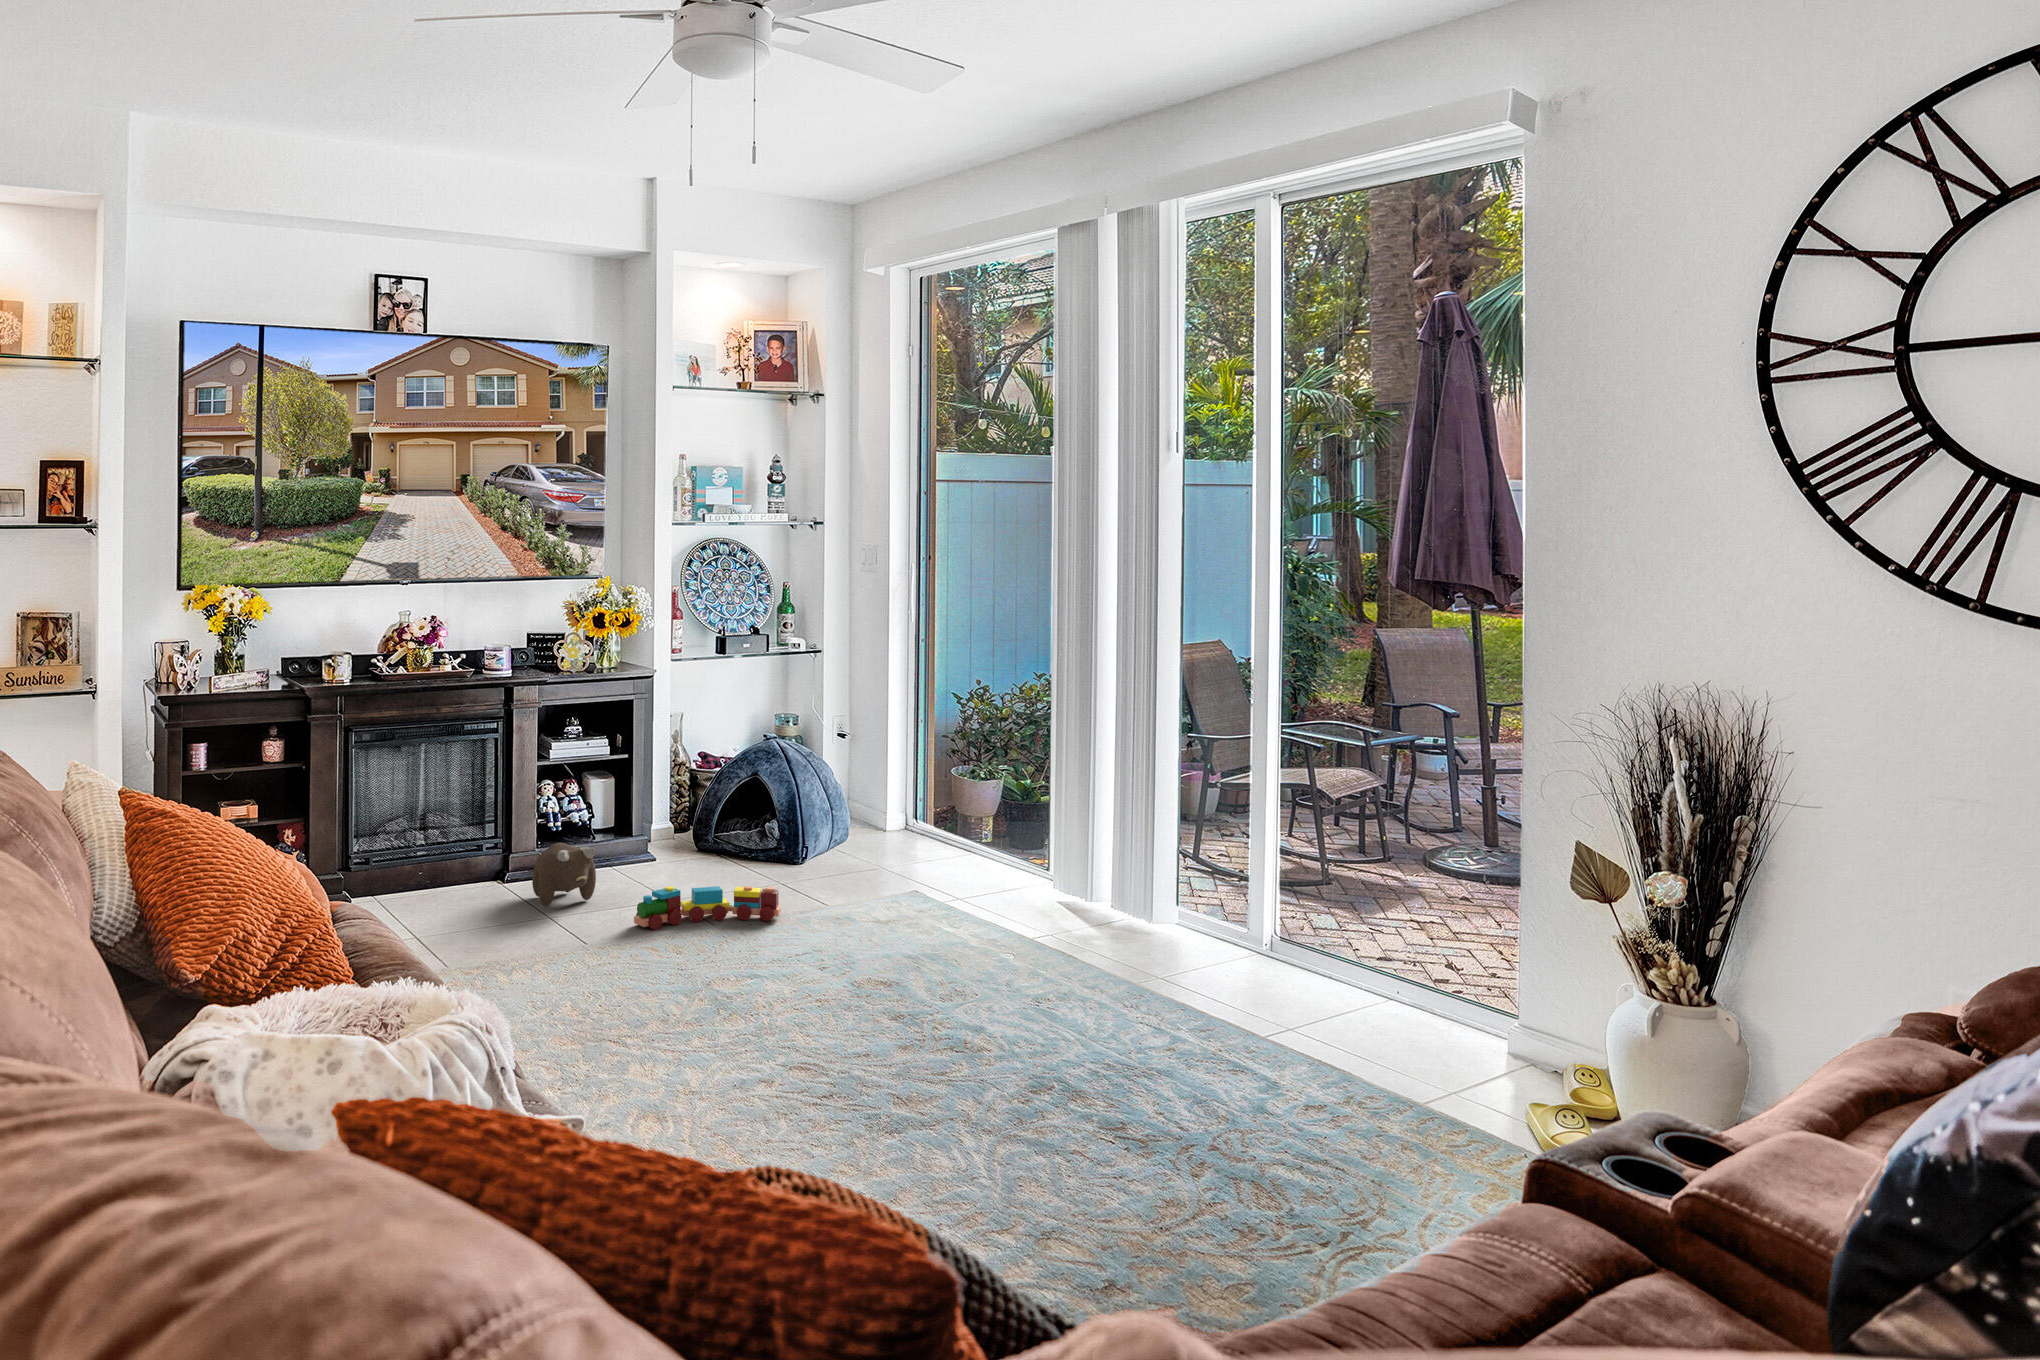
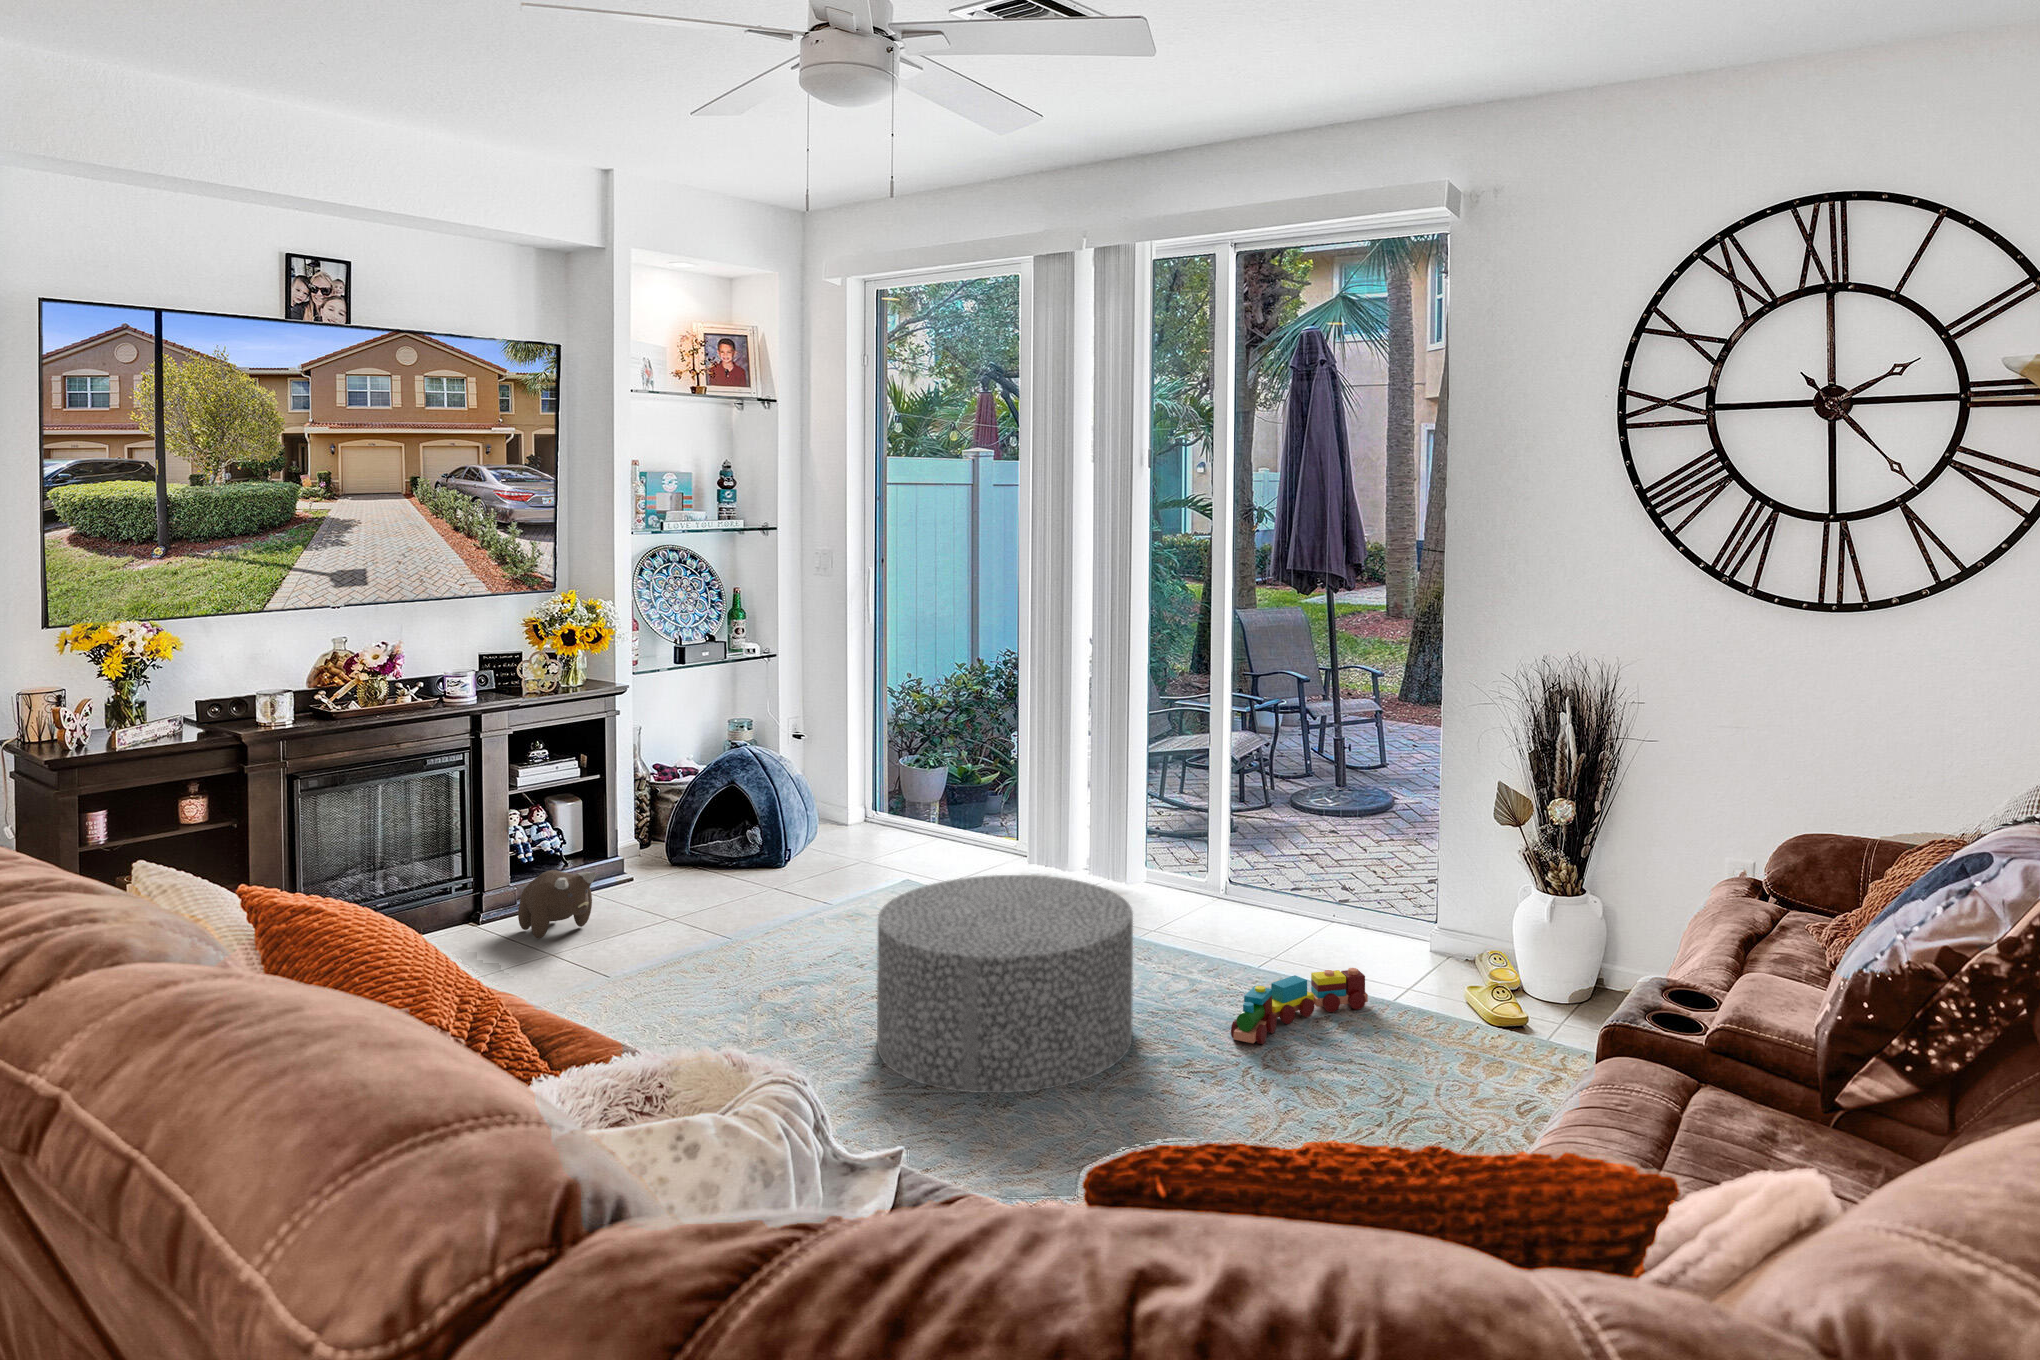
toy train: present [634,886,781,930] -> present [1231,968,1368,1044]
ottoman: none [789,891,1069,1128] -> present [877,875,1133,1093]

